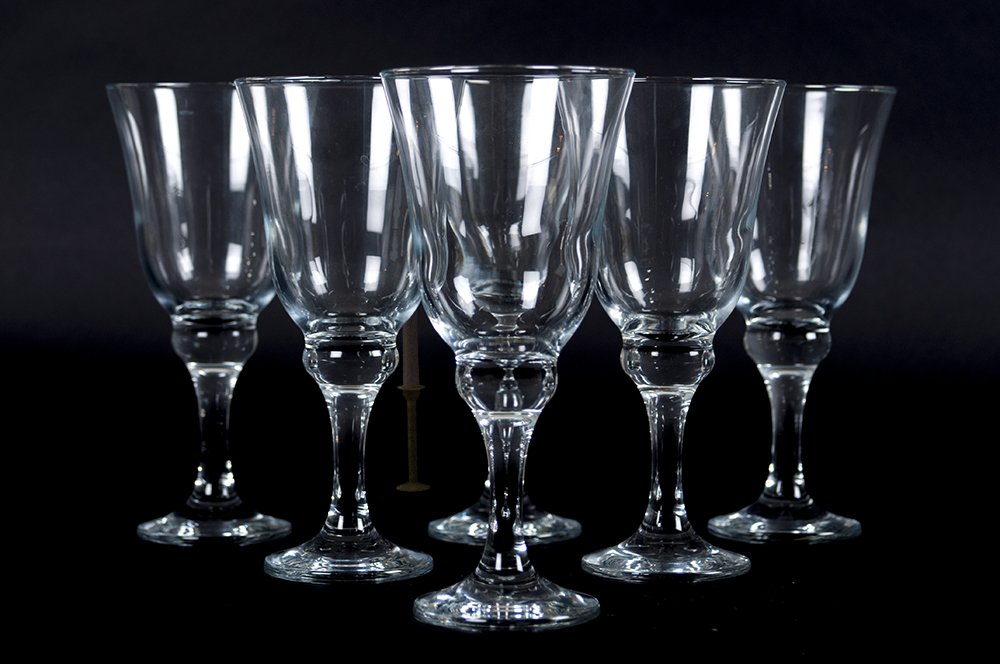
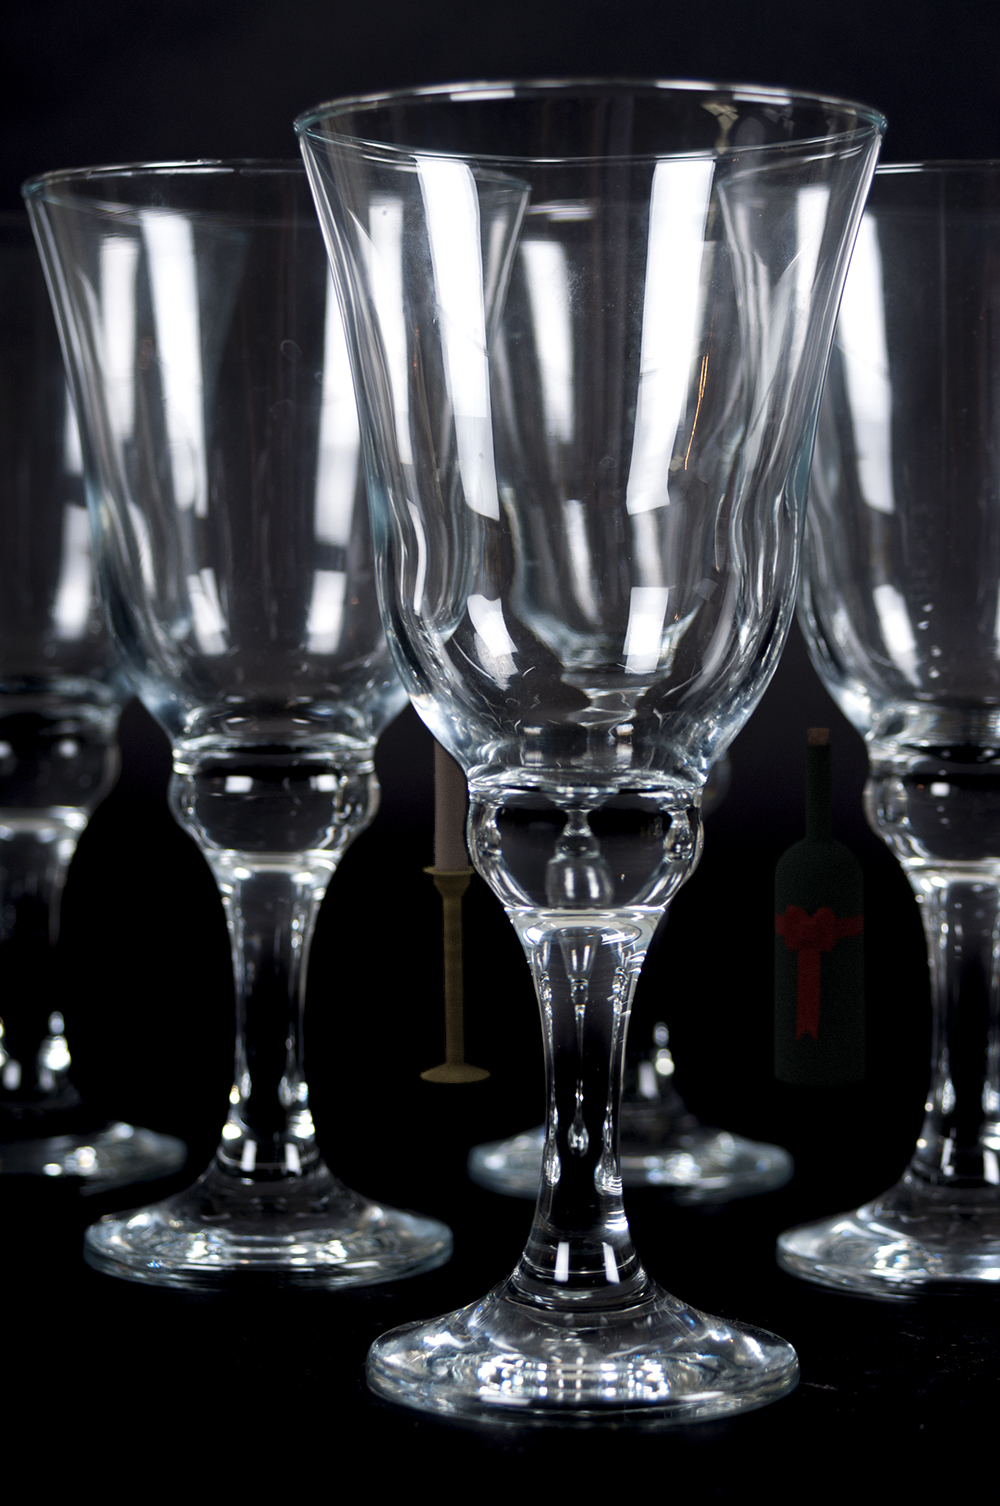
wine bottle: none [569,317,613,490] -> present [775,728,865,1086]

